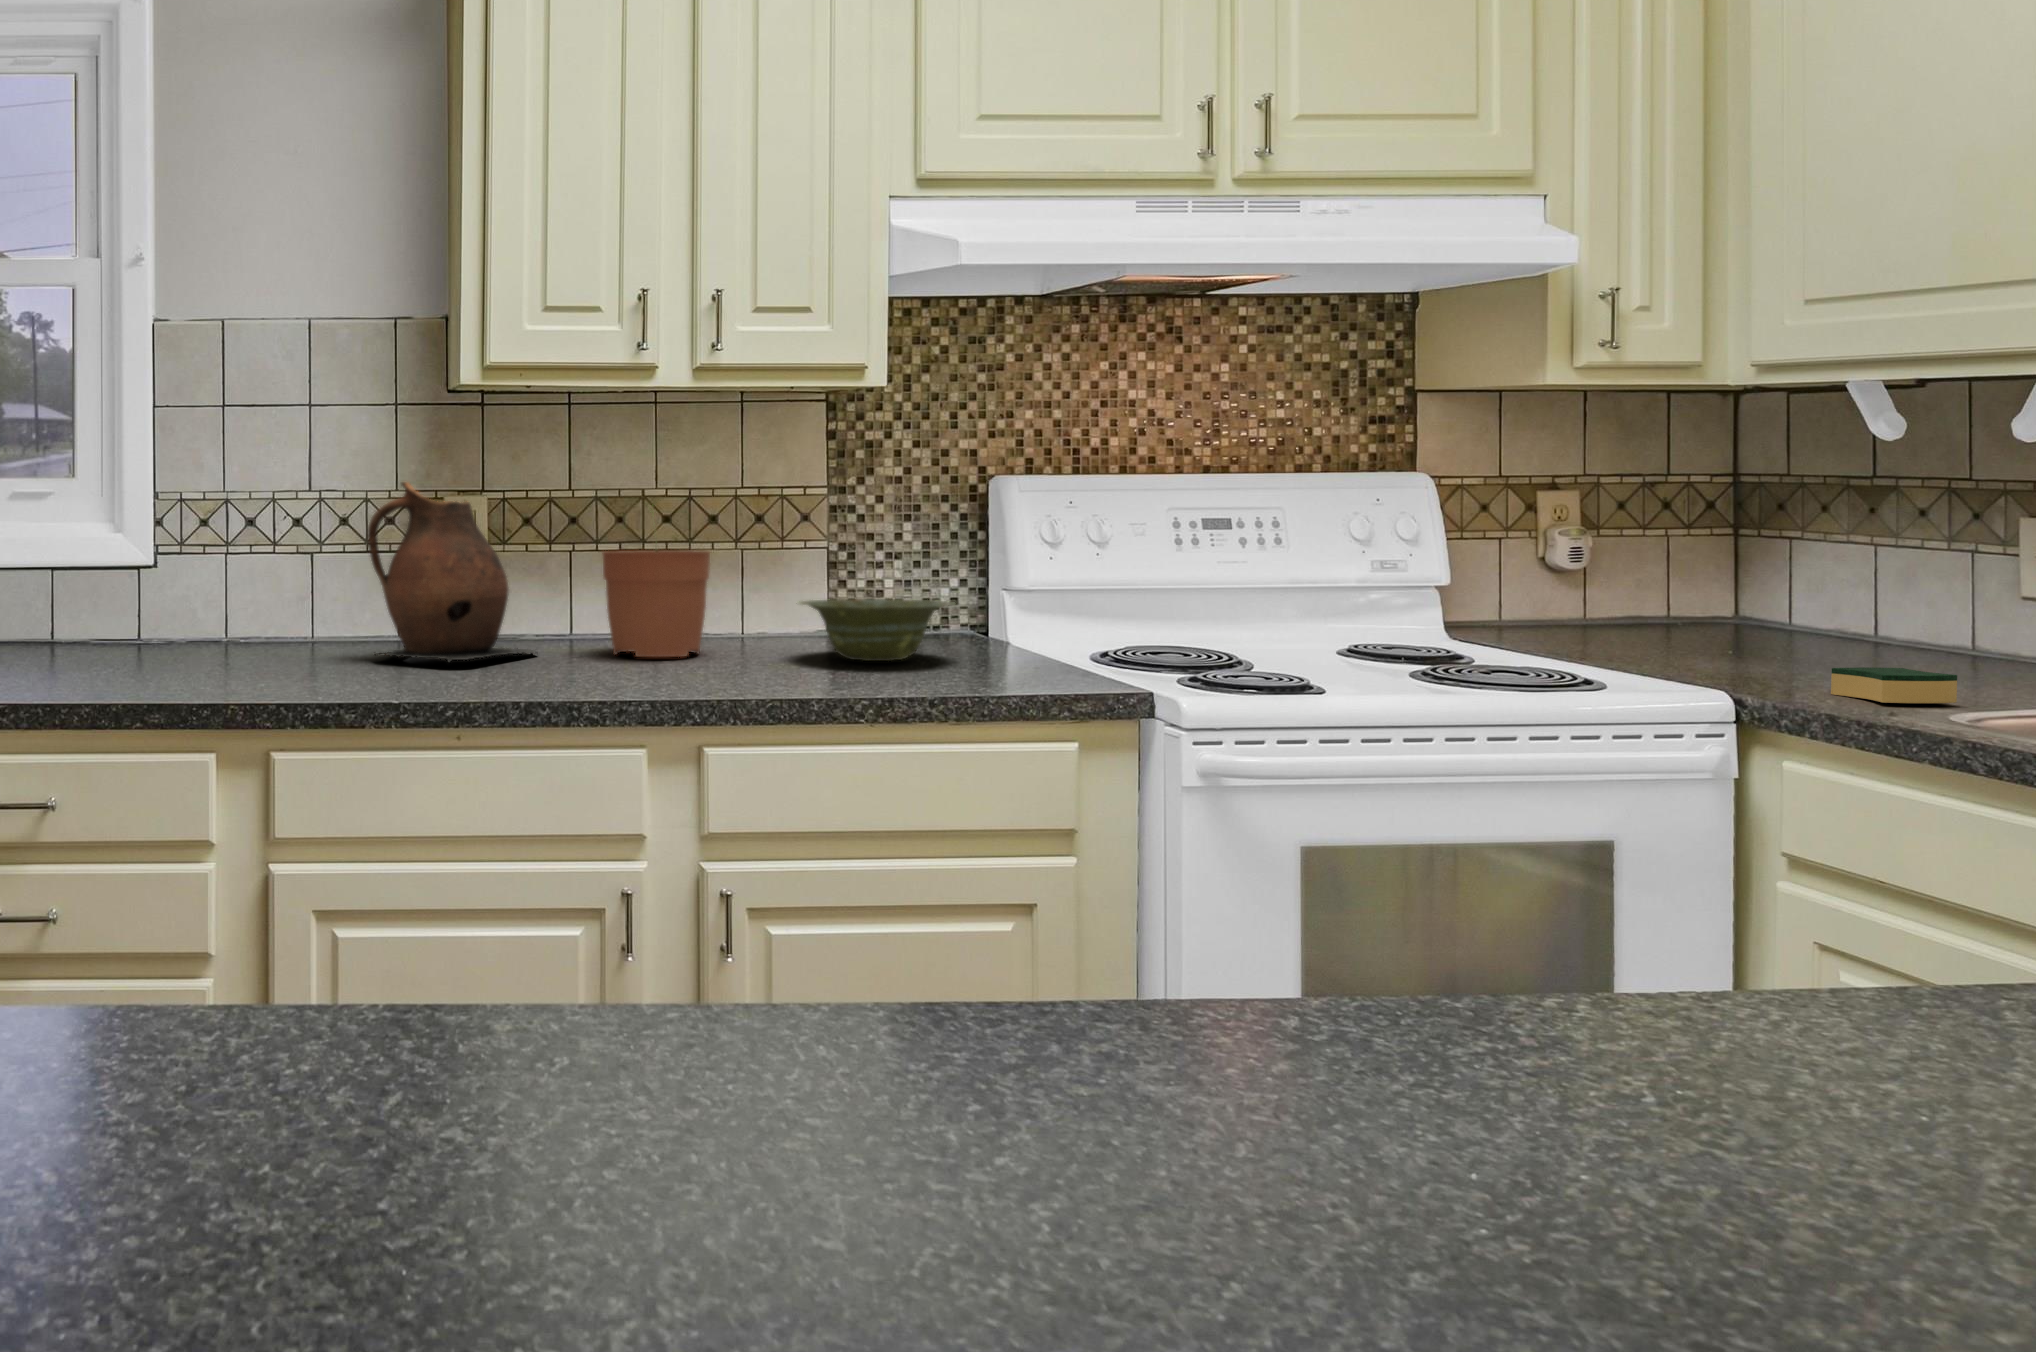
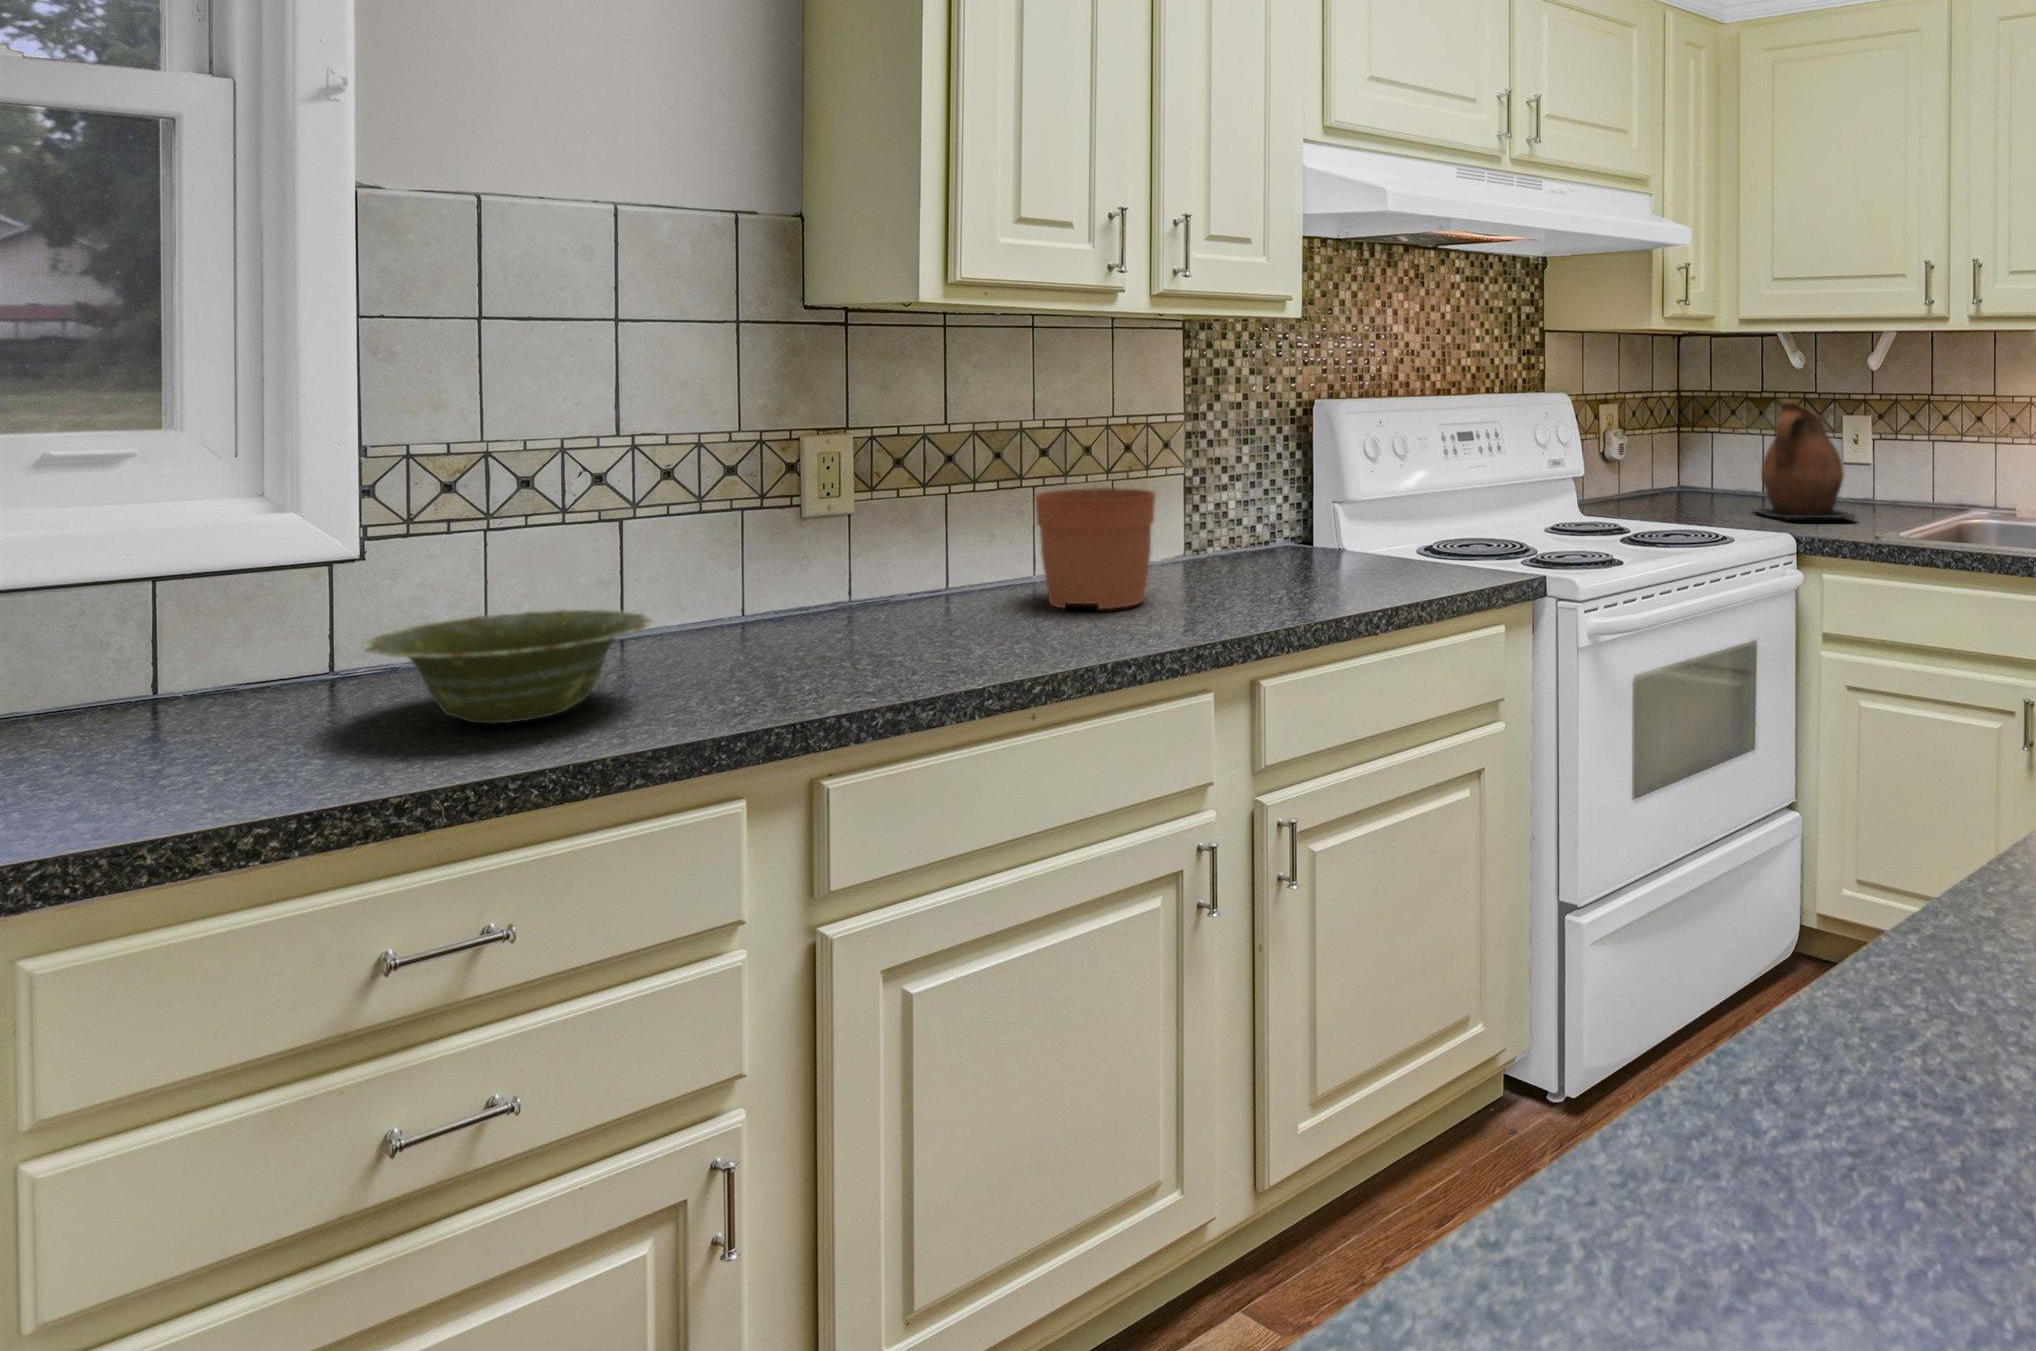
ceramic pitcher: present [368,482,534,662] -> present [1757,402,1854,518]
dish: present [799,599,954,661] -> present [363,610,653,724]
sponge: present [1831,667,1957,703] -> none [1865,527,1931,552]

